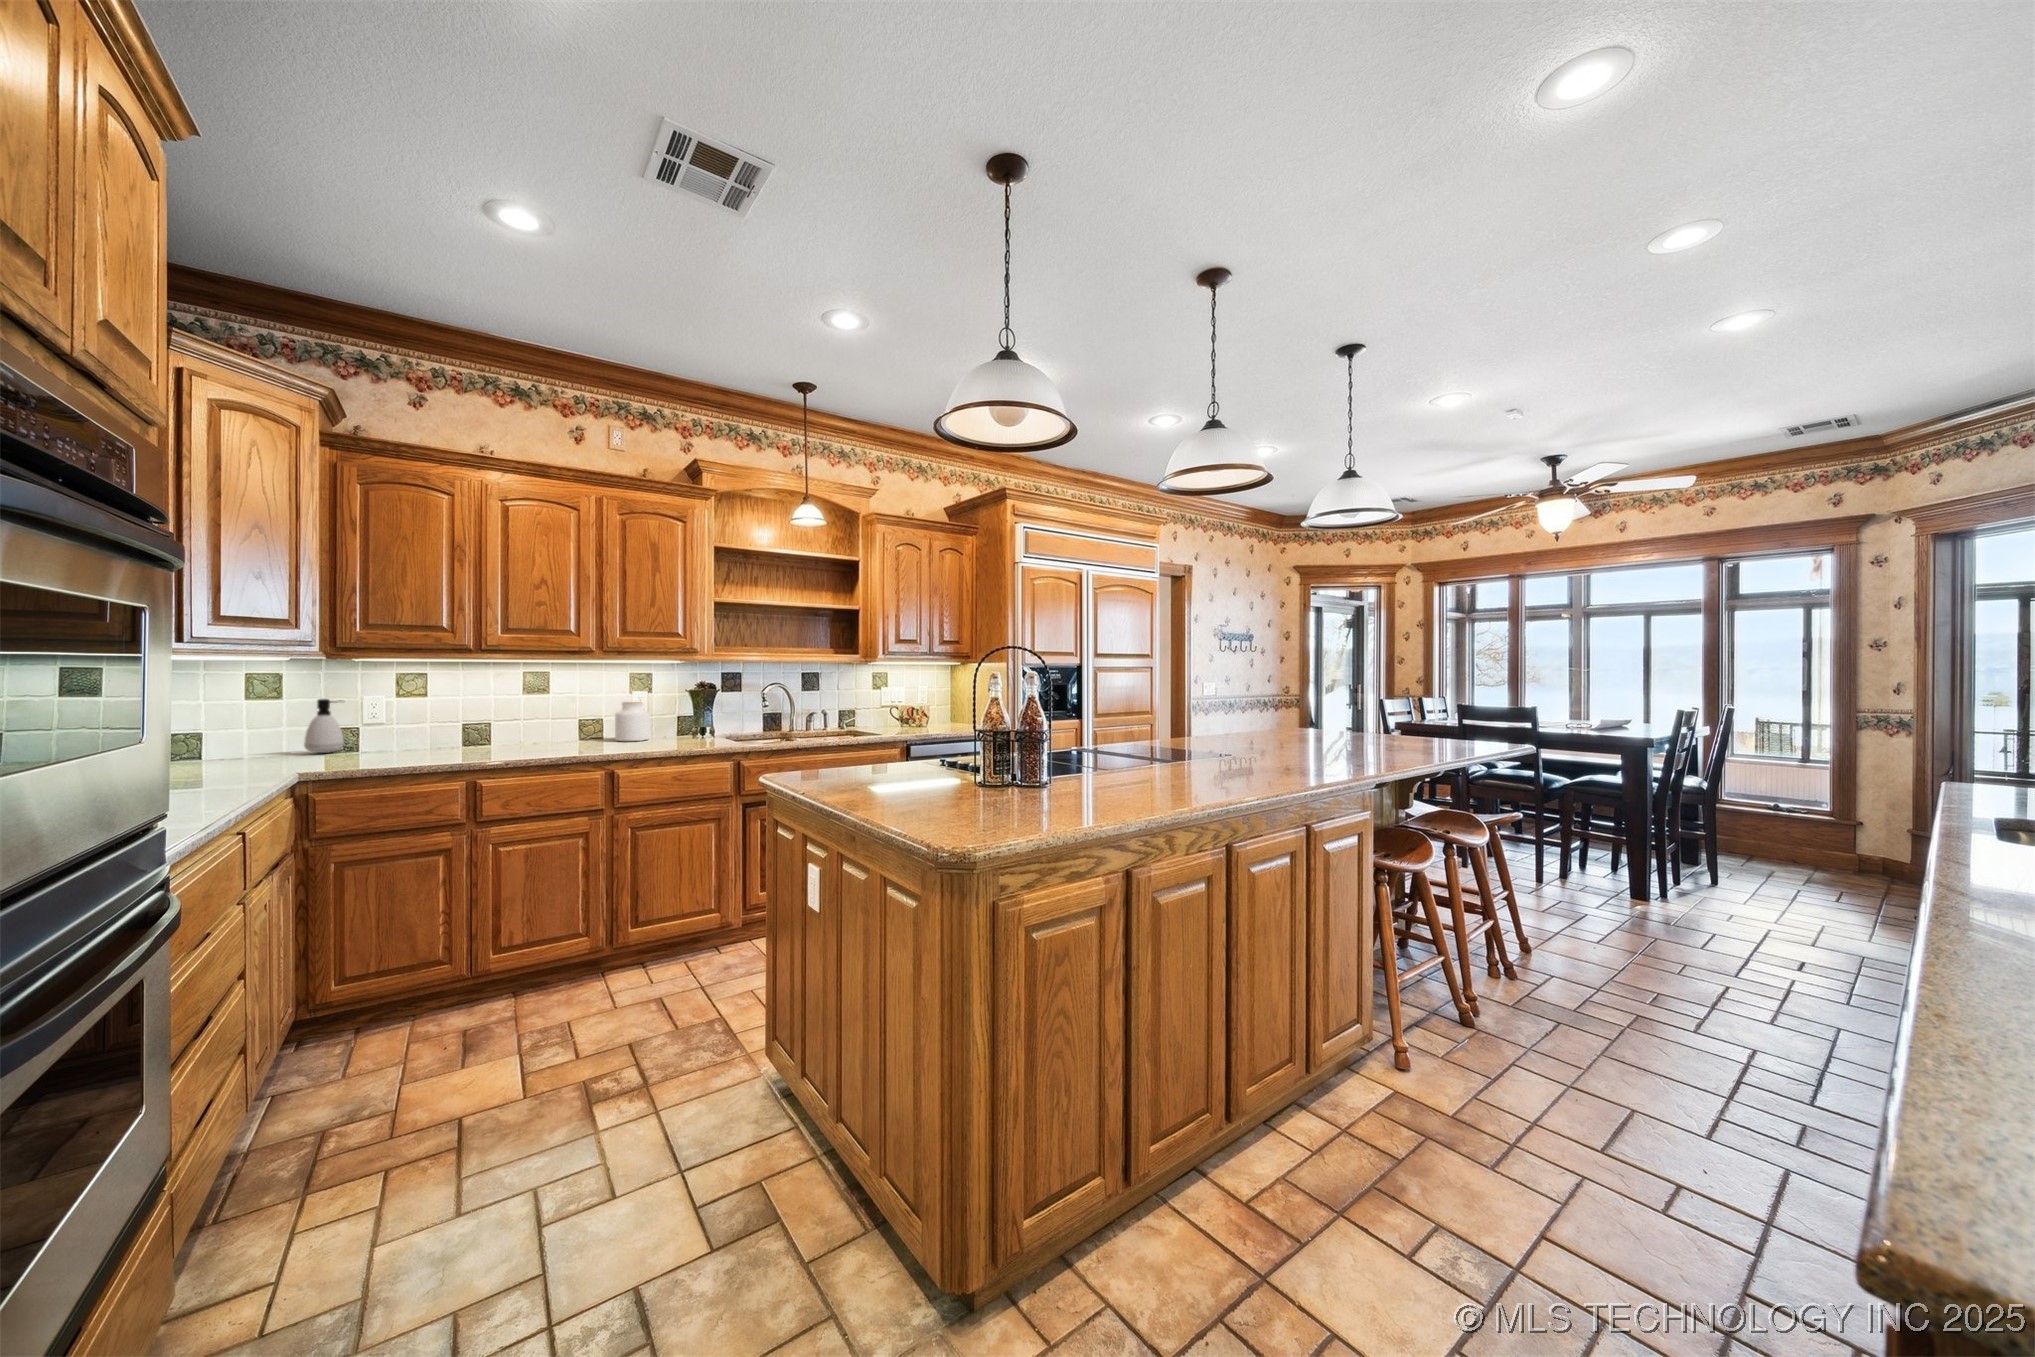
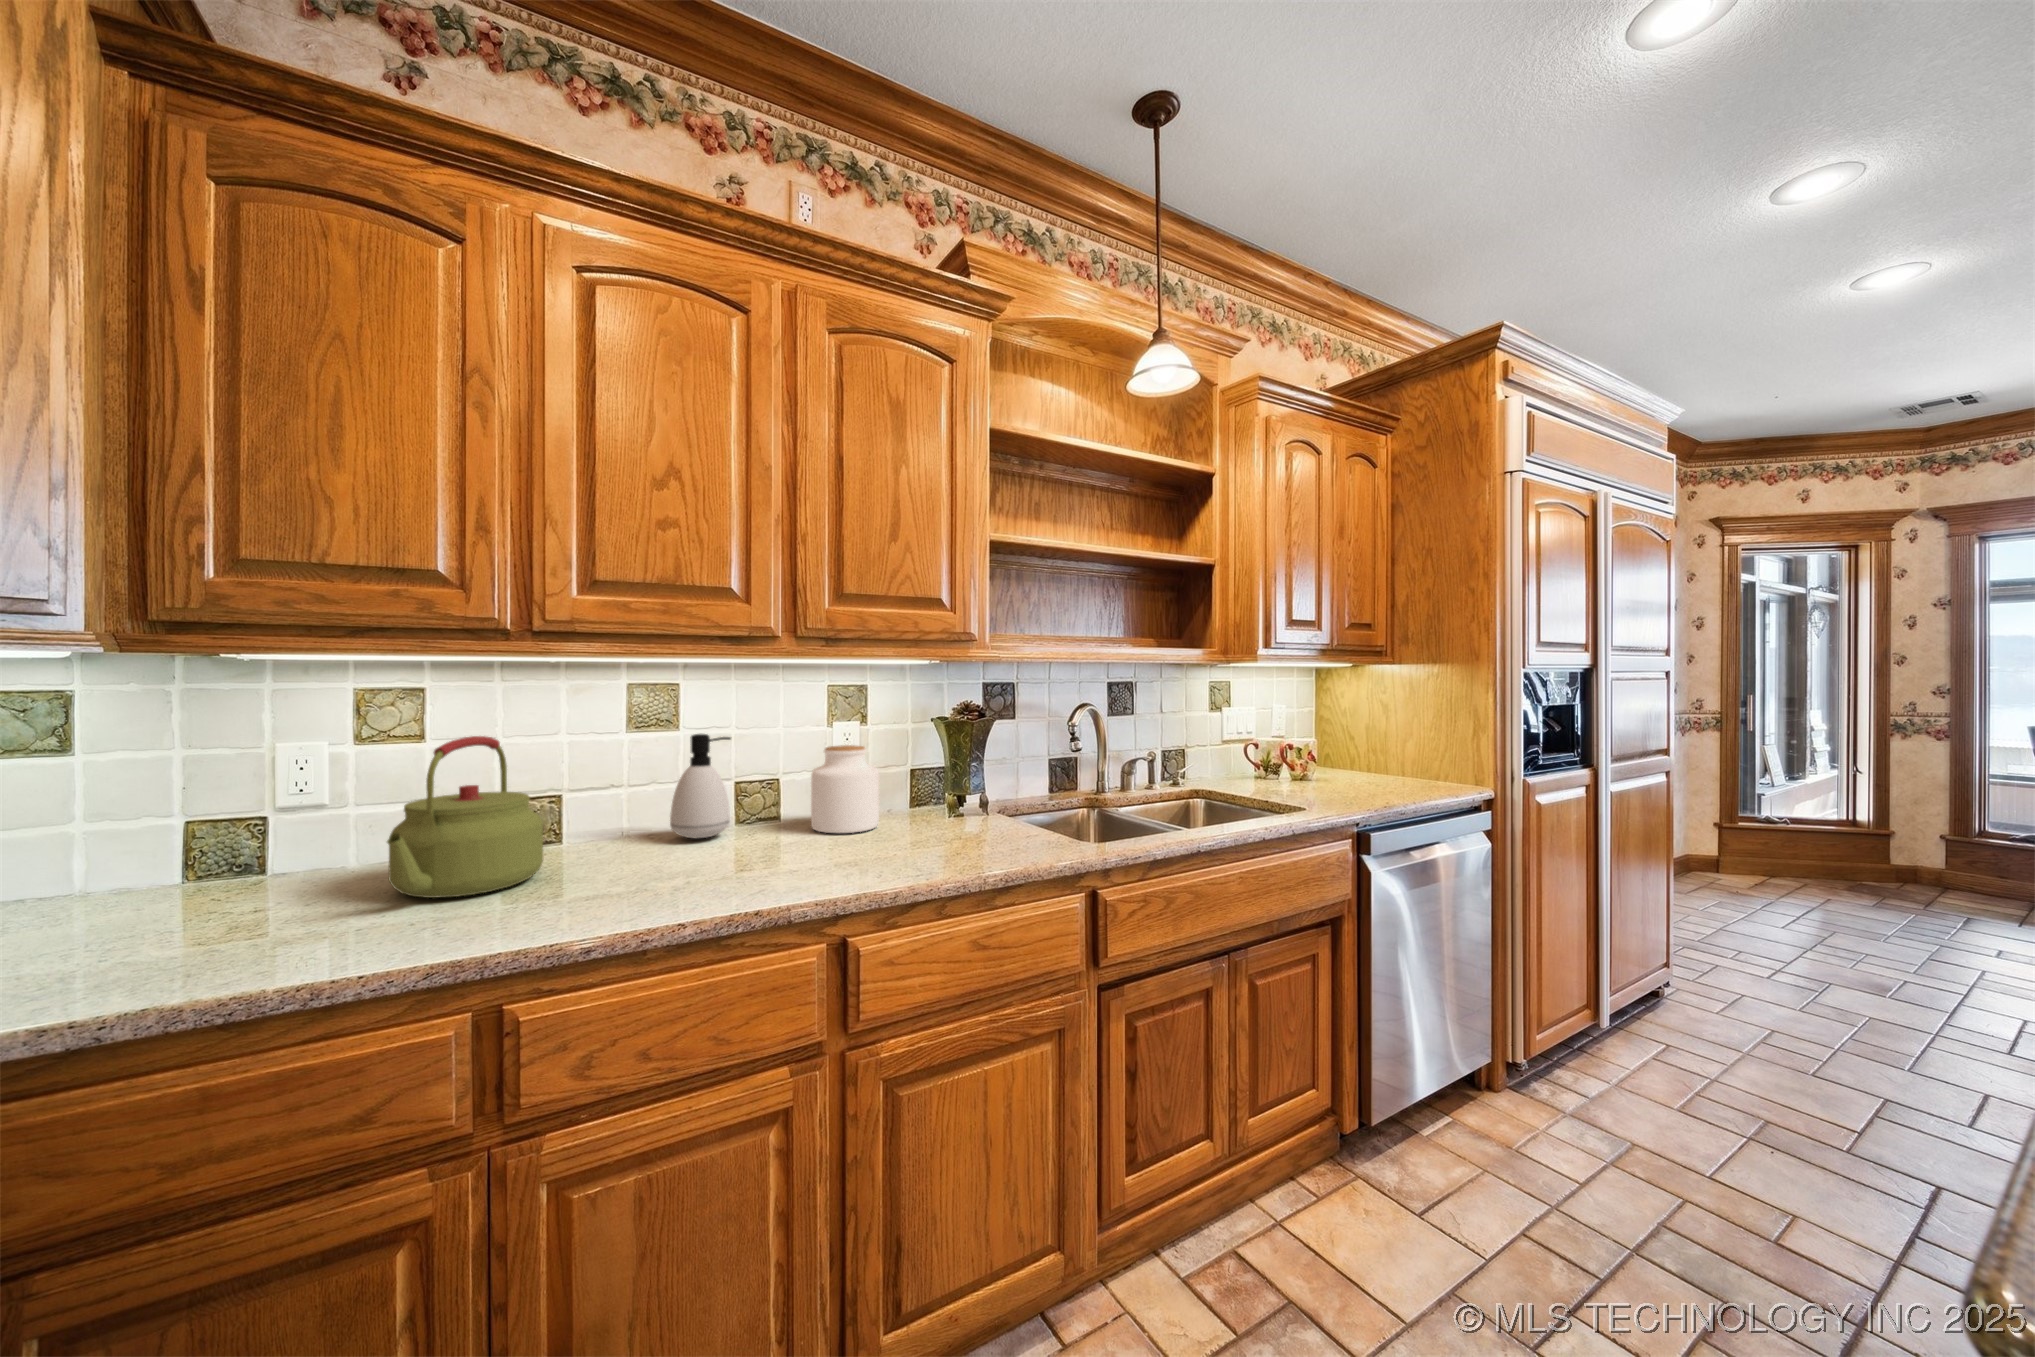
kettle: none [420,692,485,754] -> present [387,736,544,898]
soap dispenser: present [304,699,344,753] -> present [670,734,731,838]

